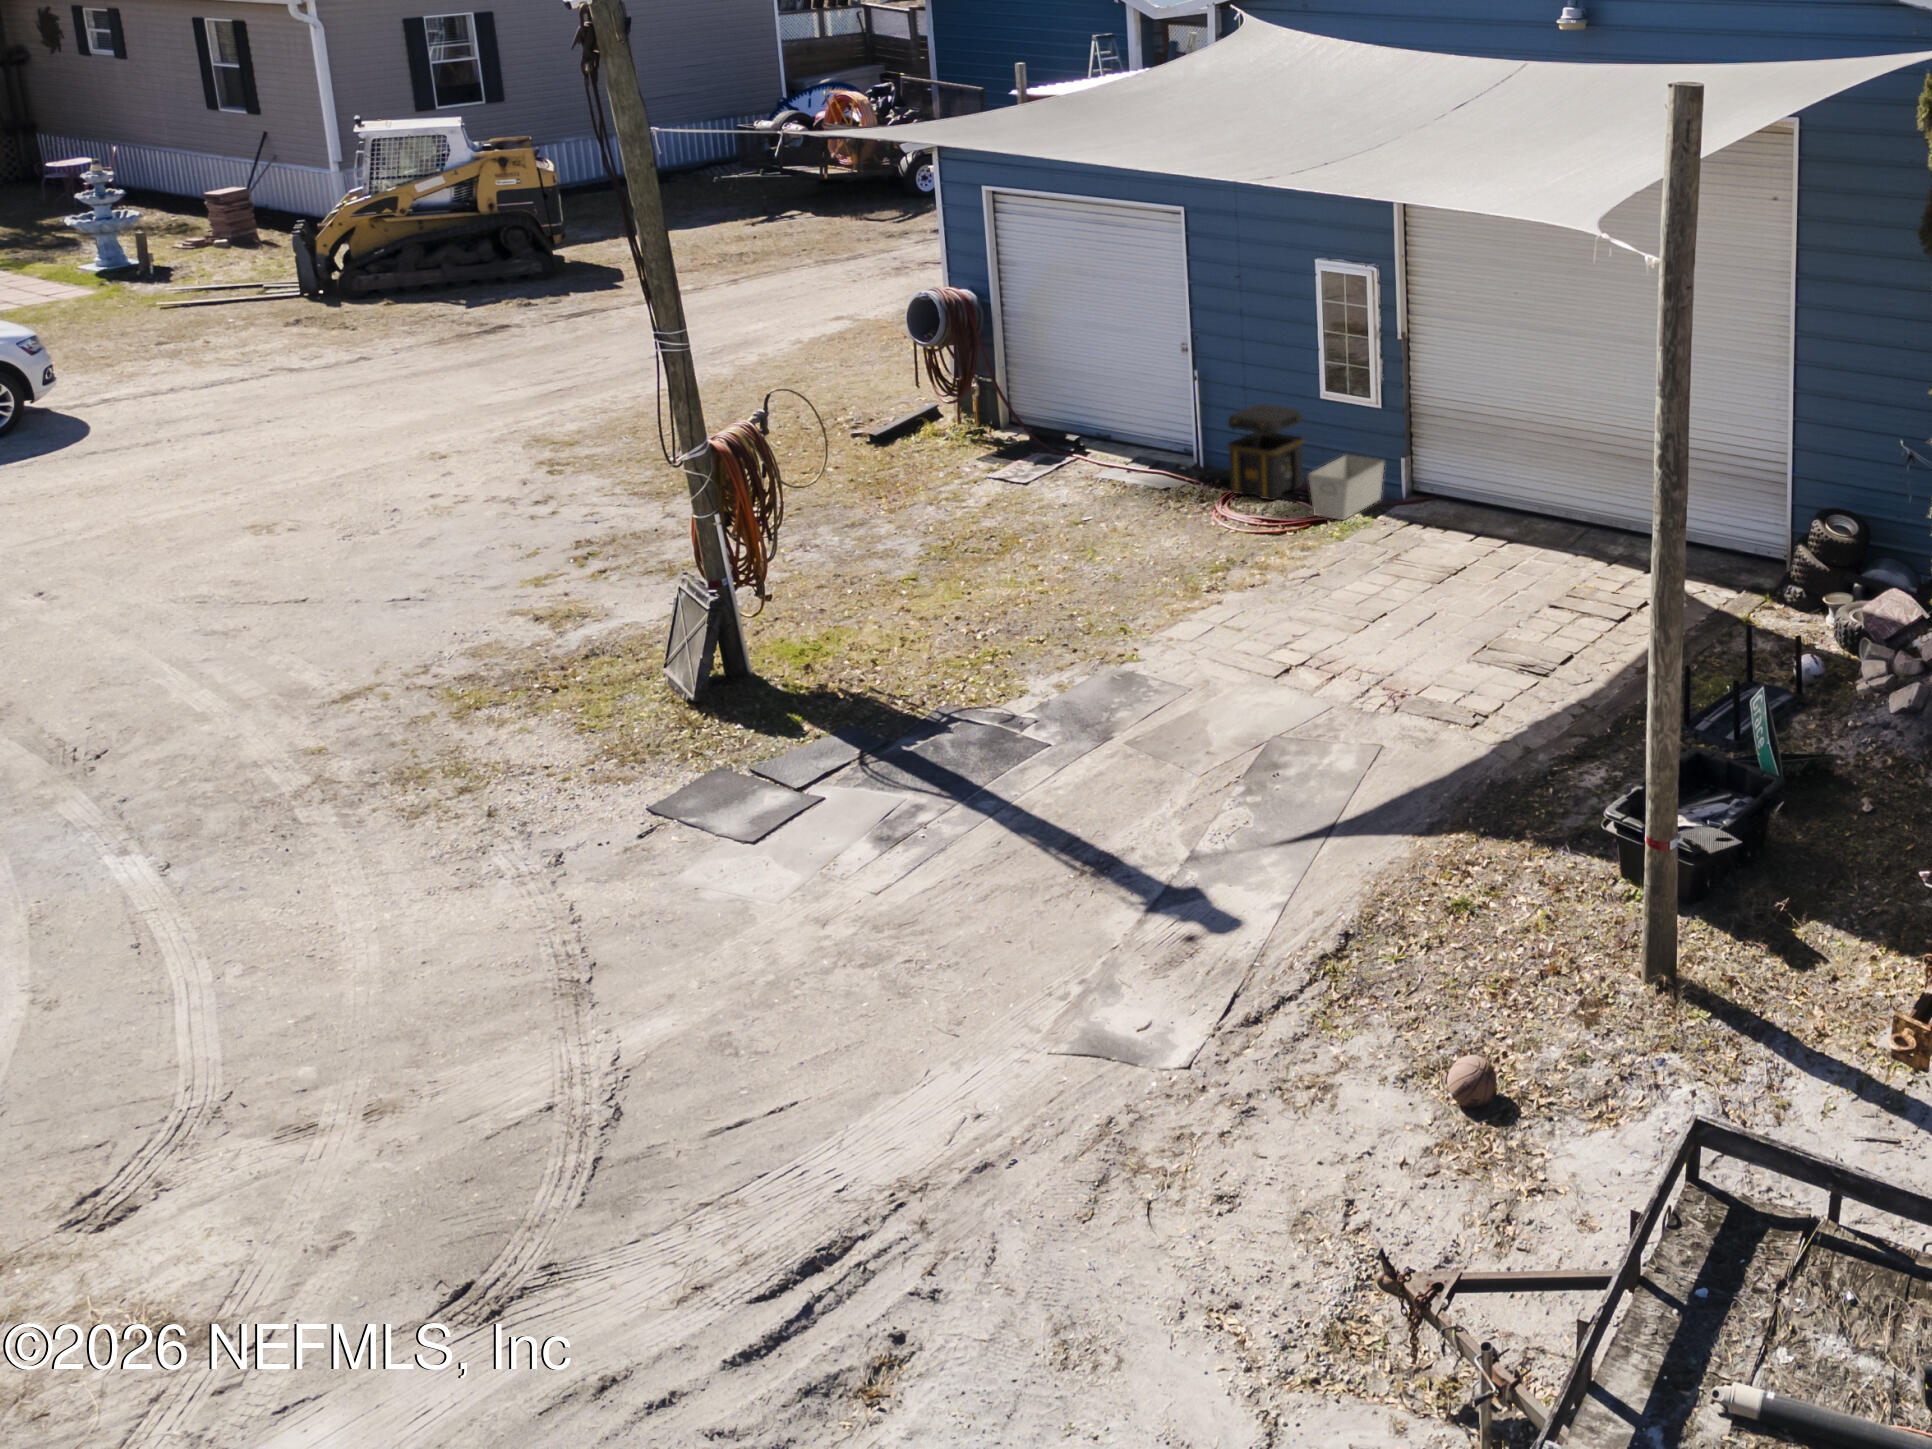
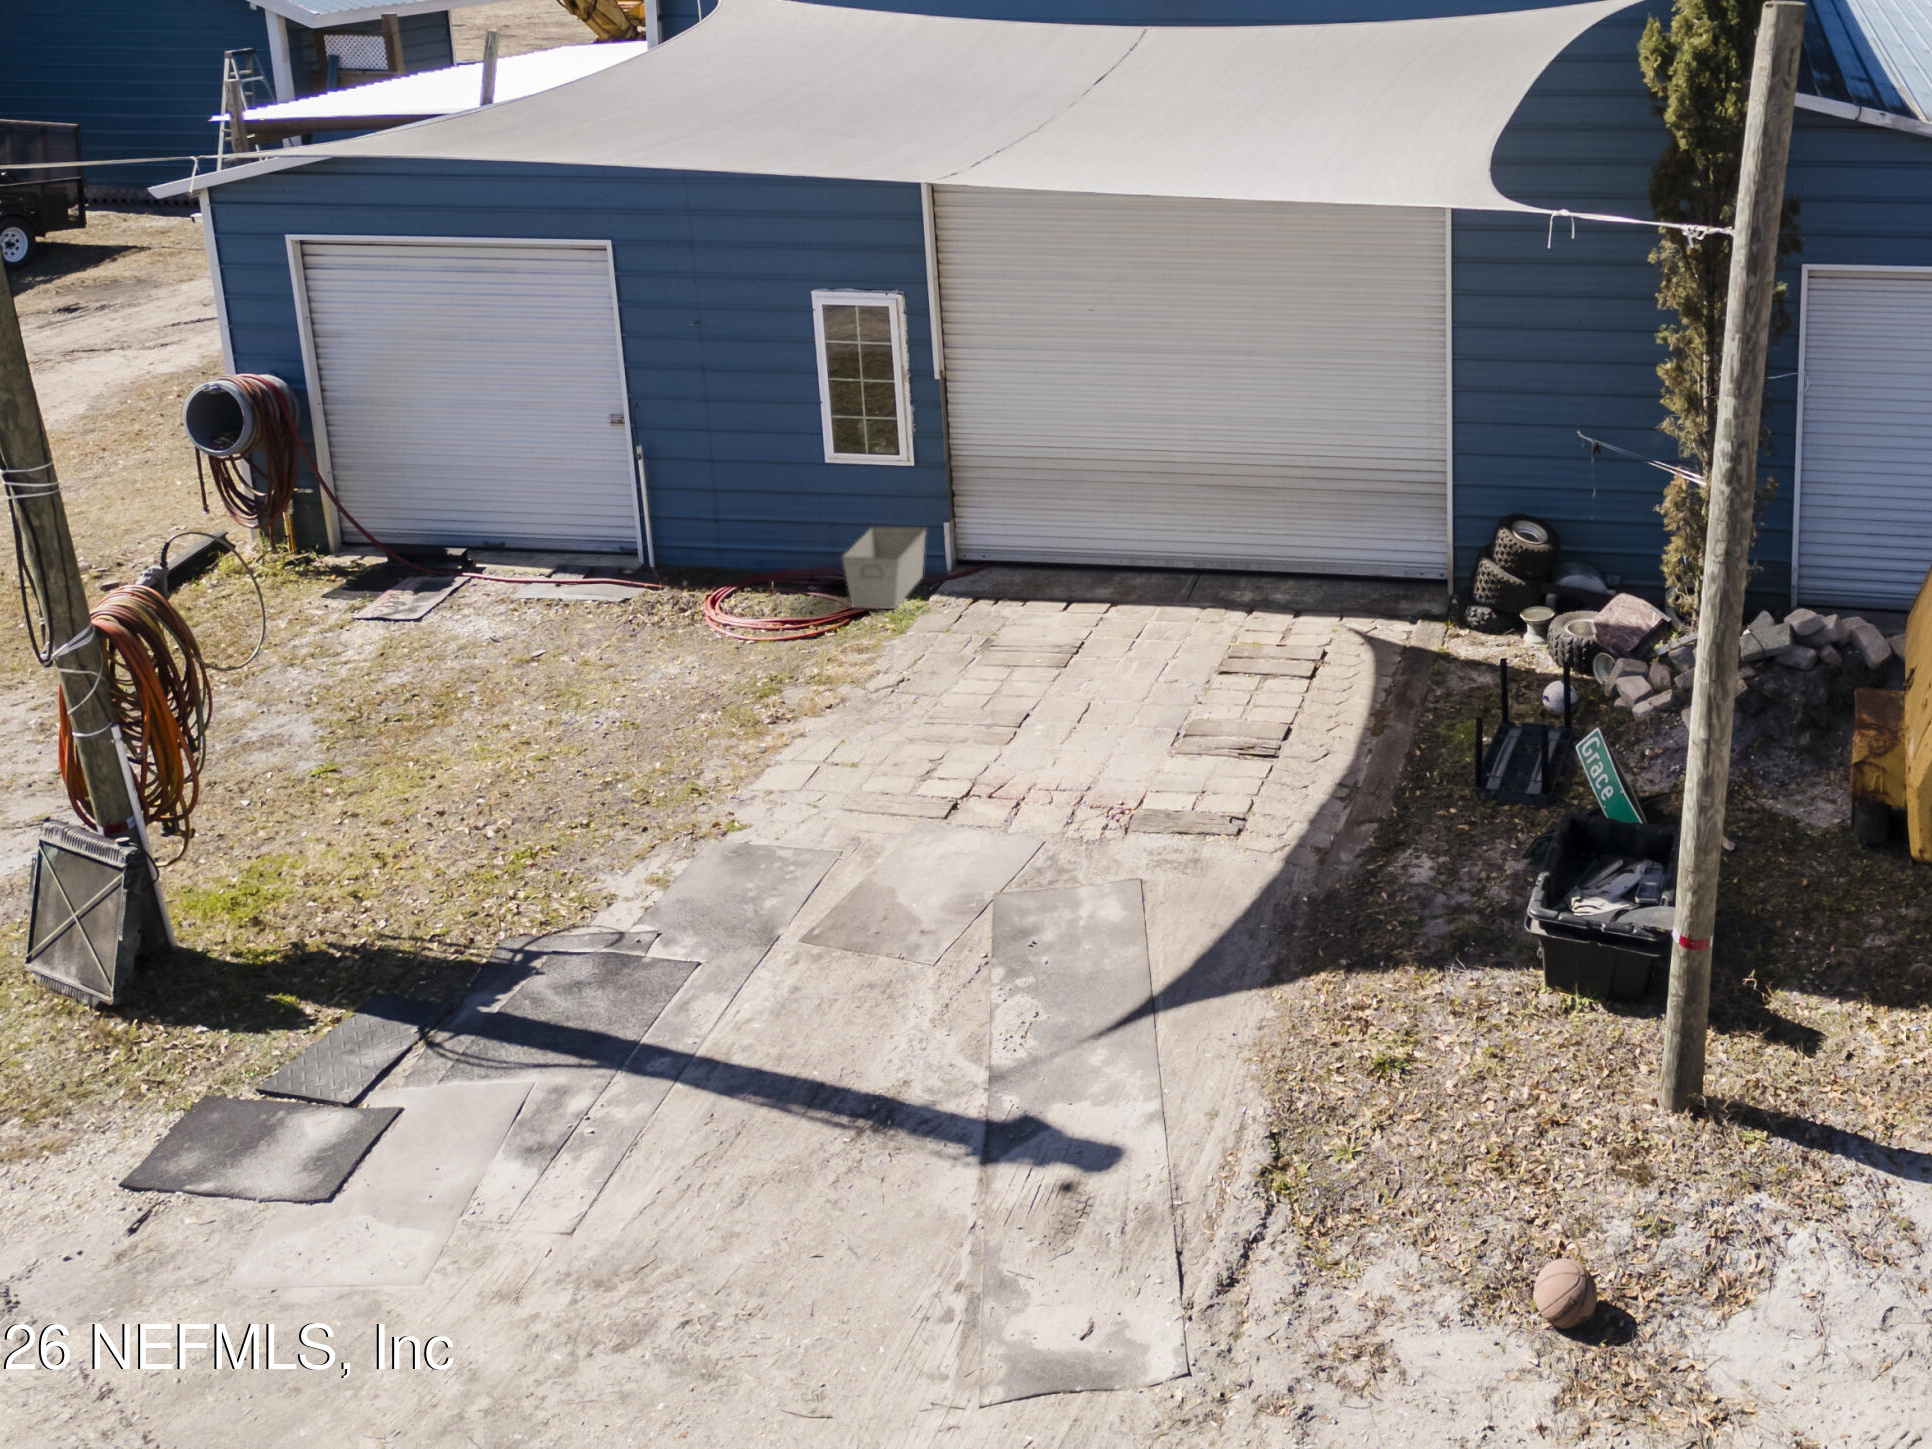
toolbox: present [1227,404,1304,500] -> none [715,476,814,596]

